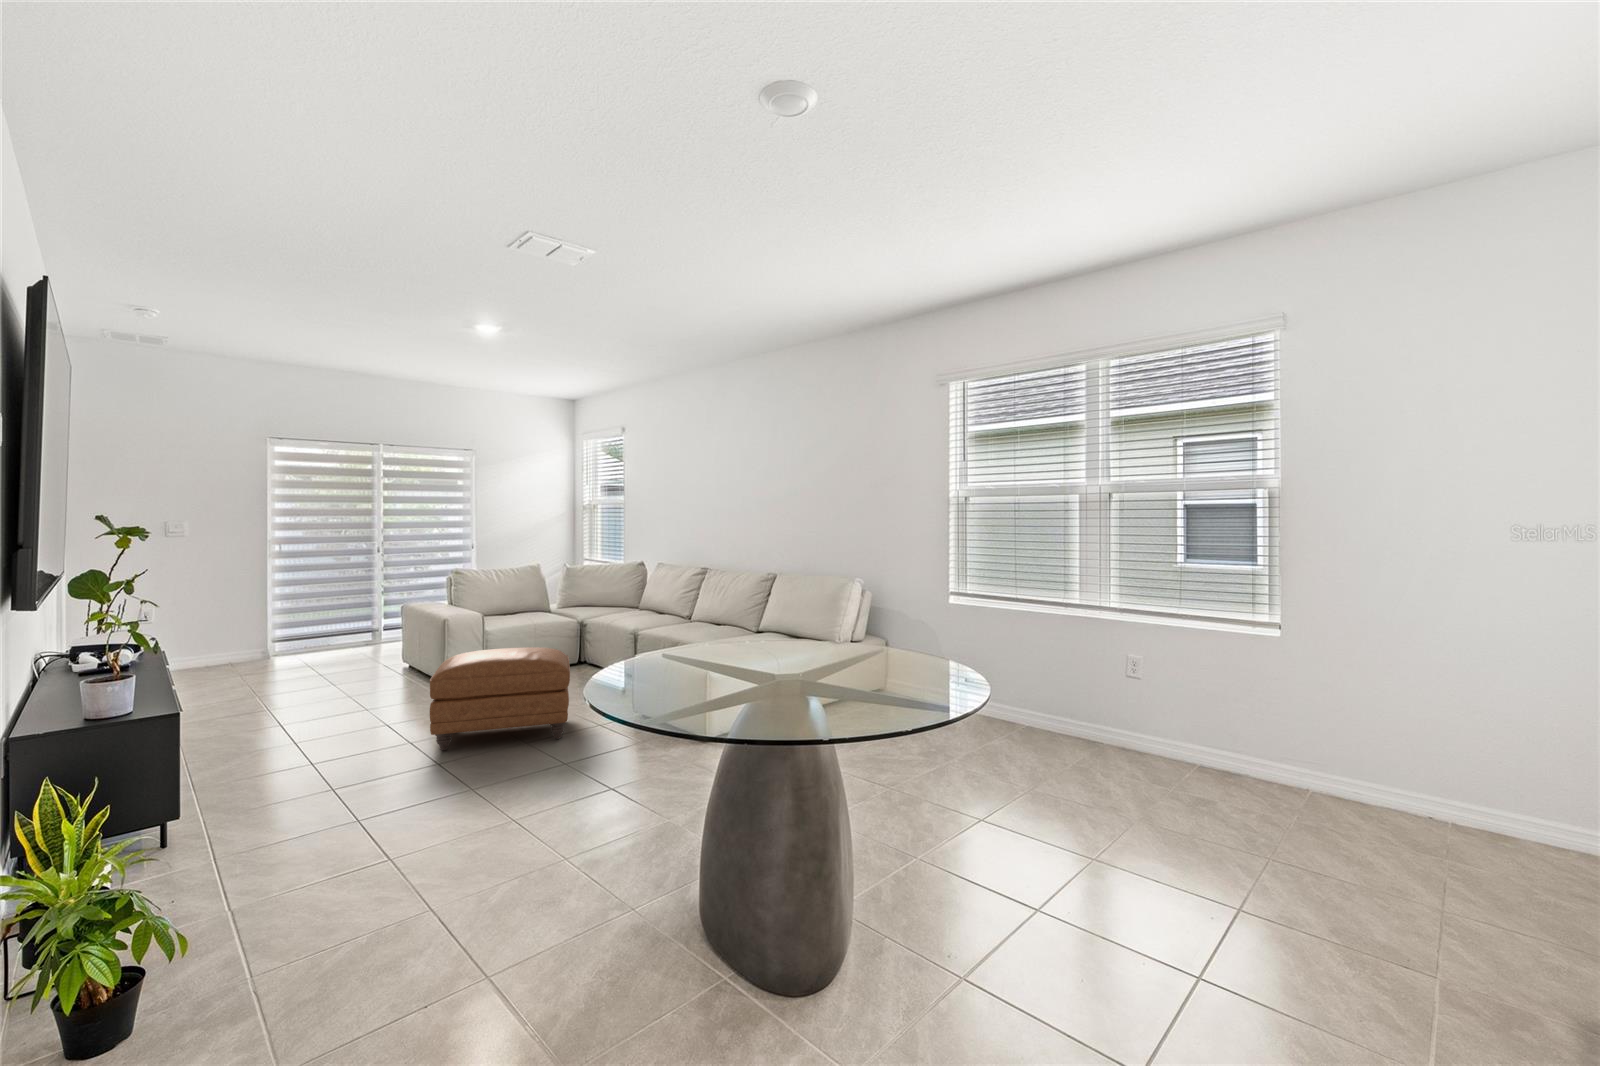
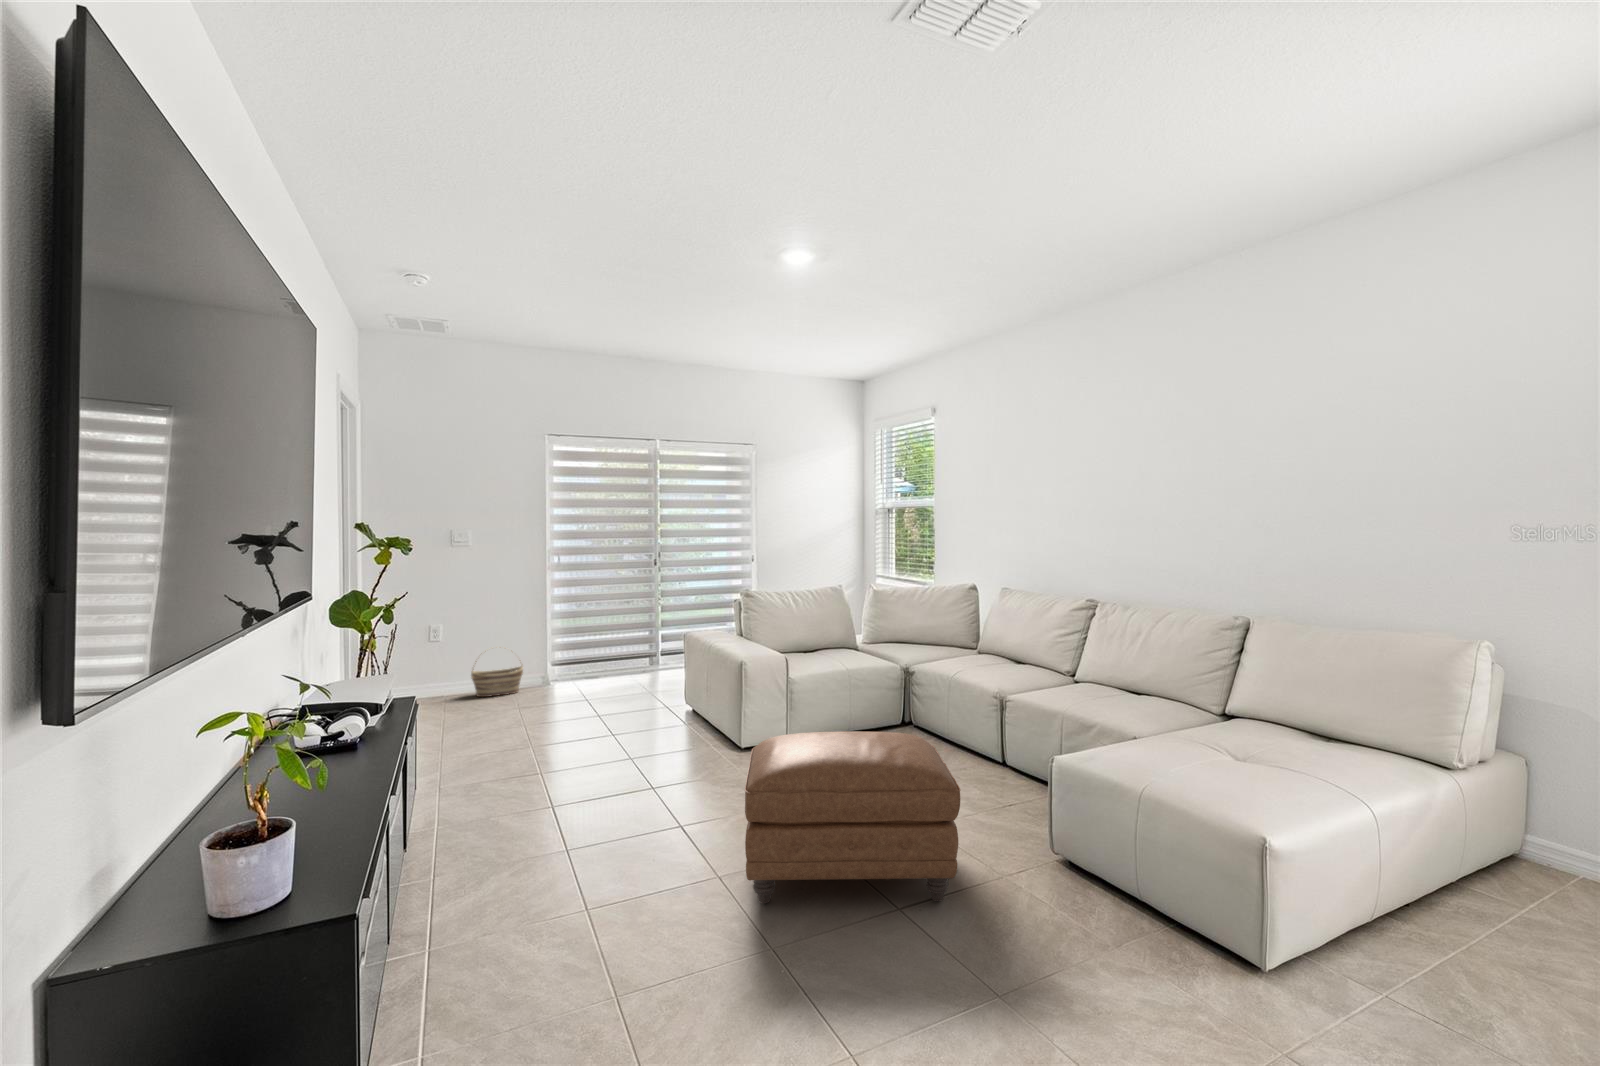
basket: none [191,625,245,669] -> present [471,661,523,697]

